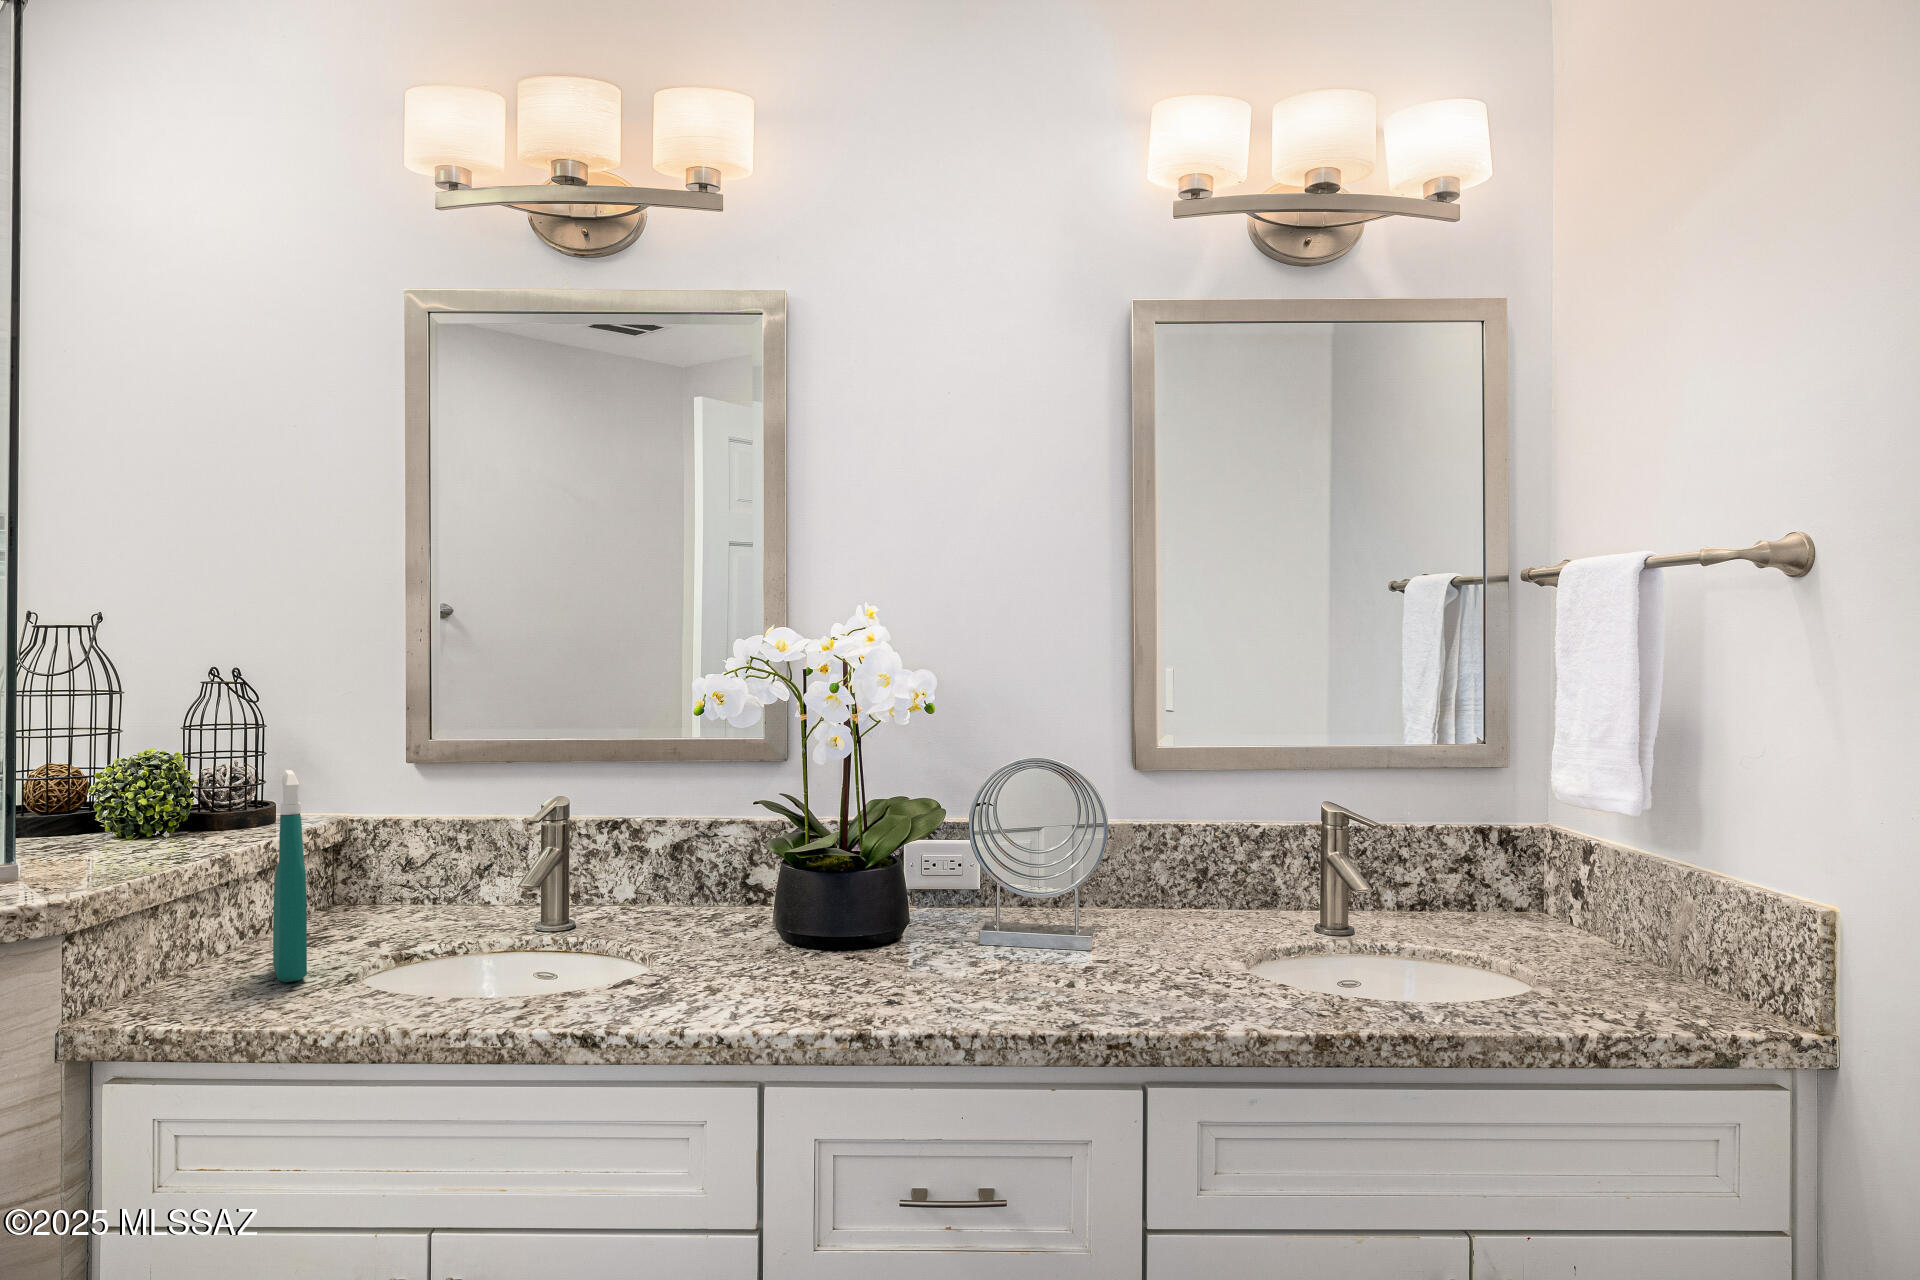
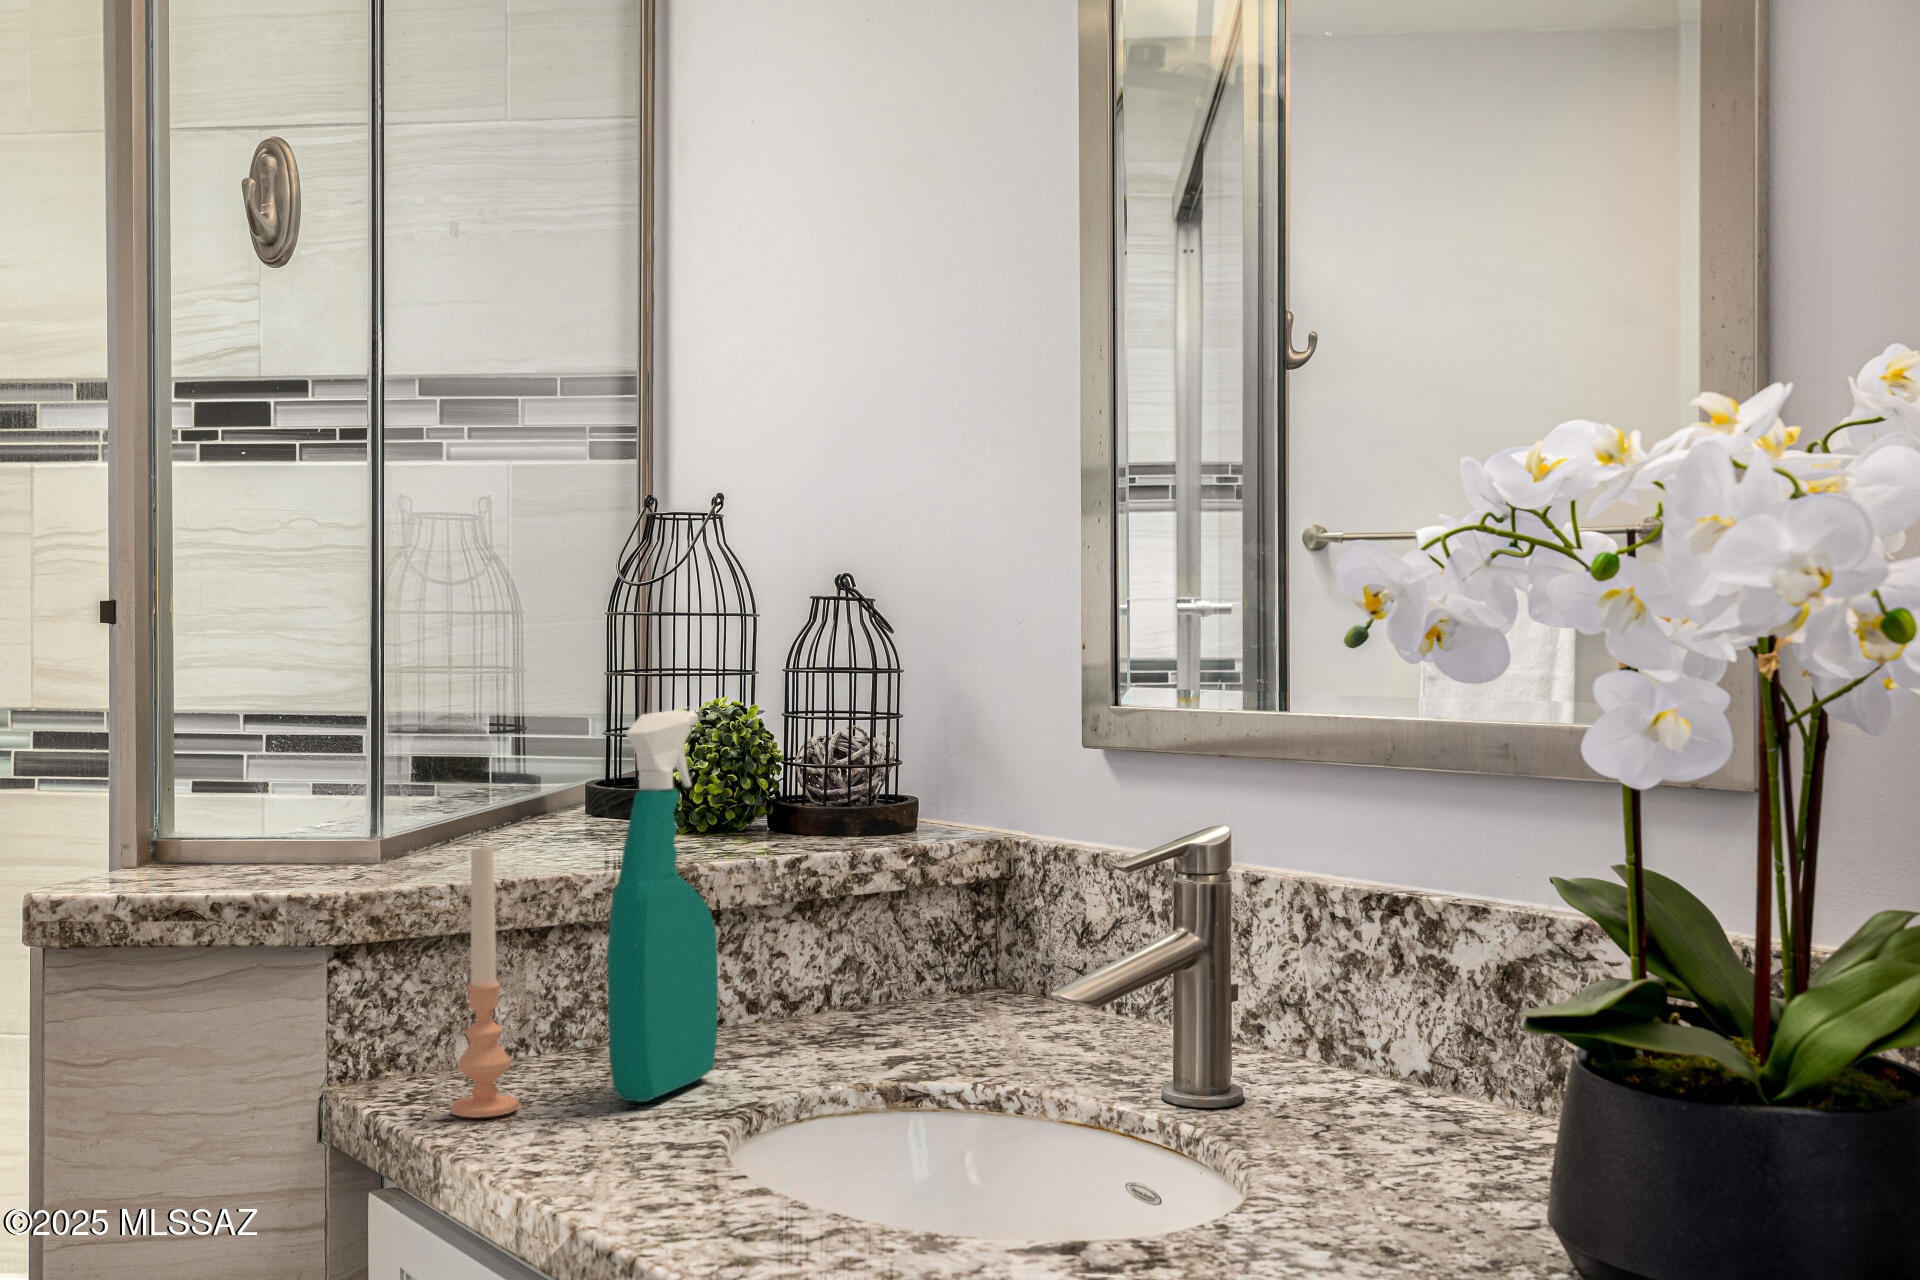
candle: none [192,855,237,1009] -> present [450,847,519,1117]

